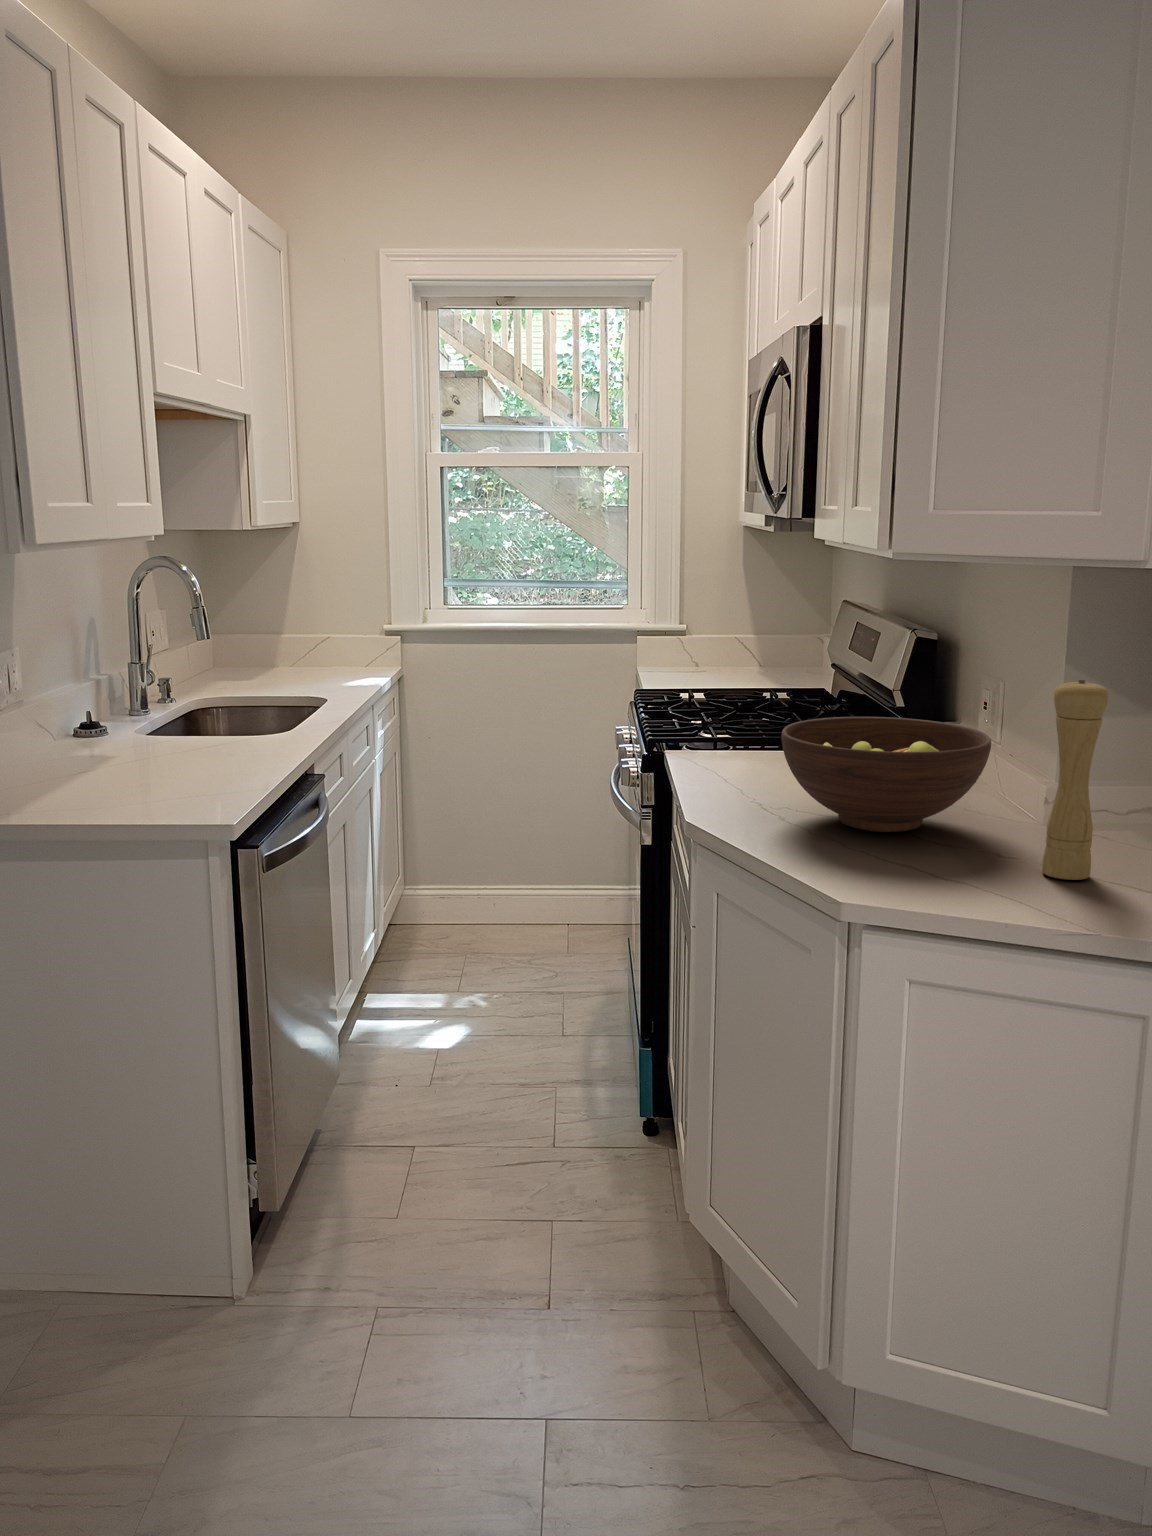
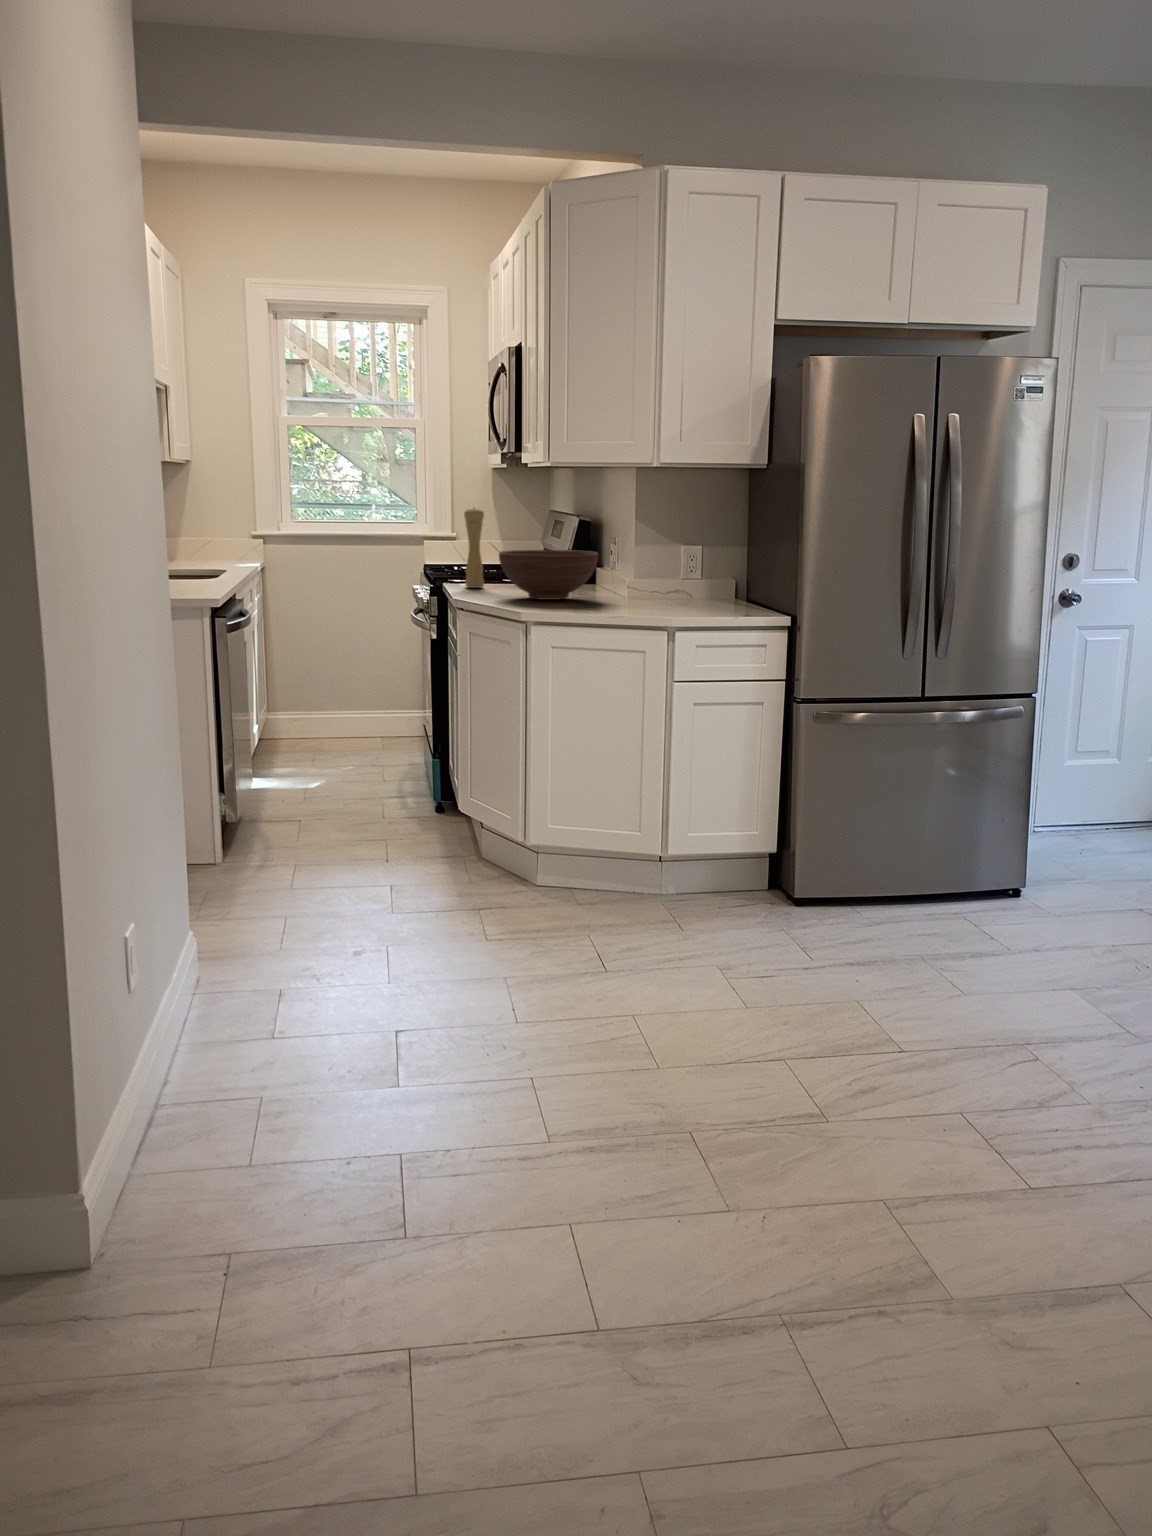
pepper mill: present [1042,679,1108,880] -> present [464,508,484,588]

